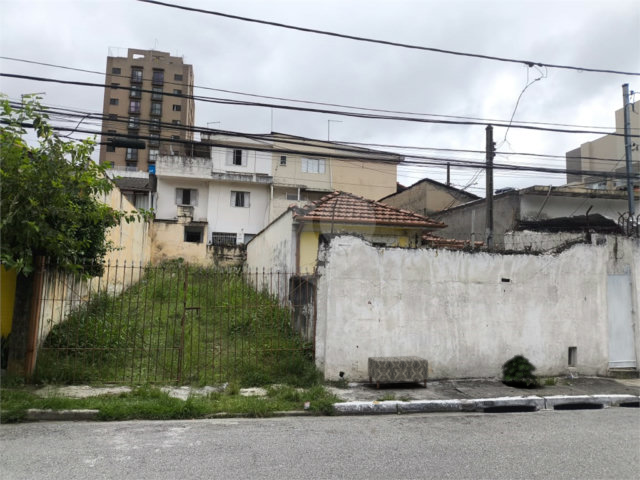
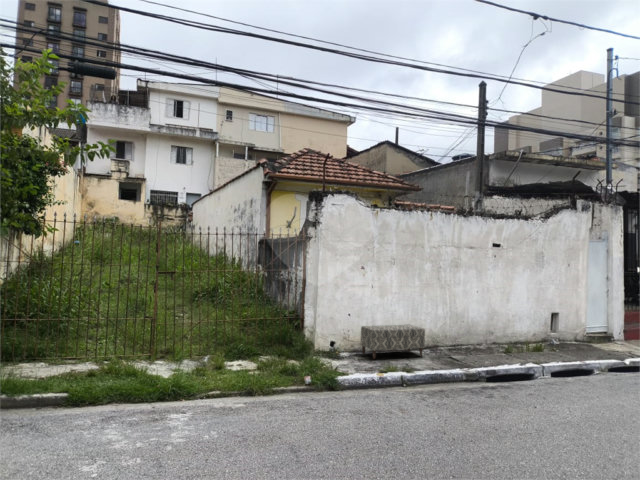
potted plant: present [502,355,537,386] -> none [491,321,528,354]

